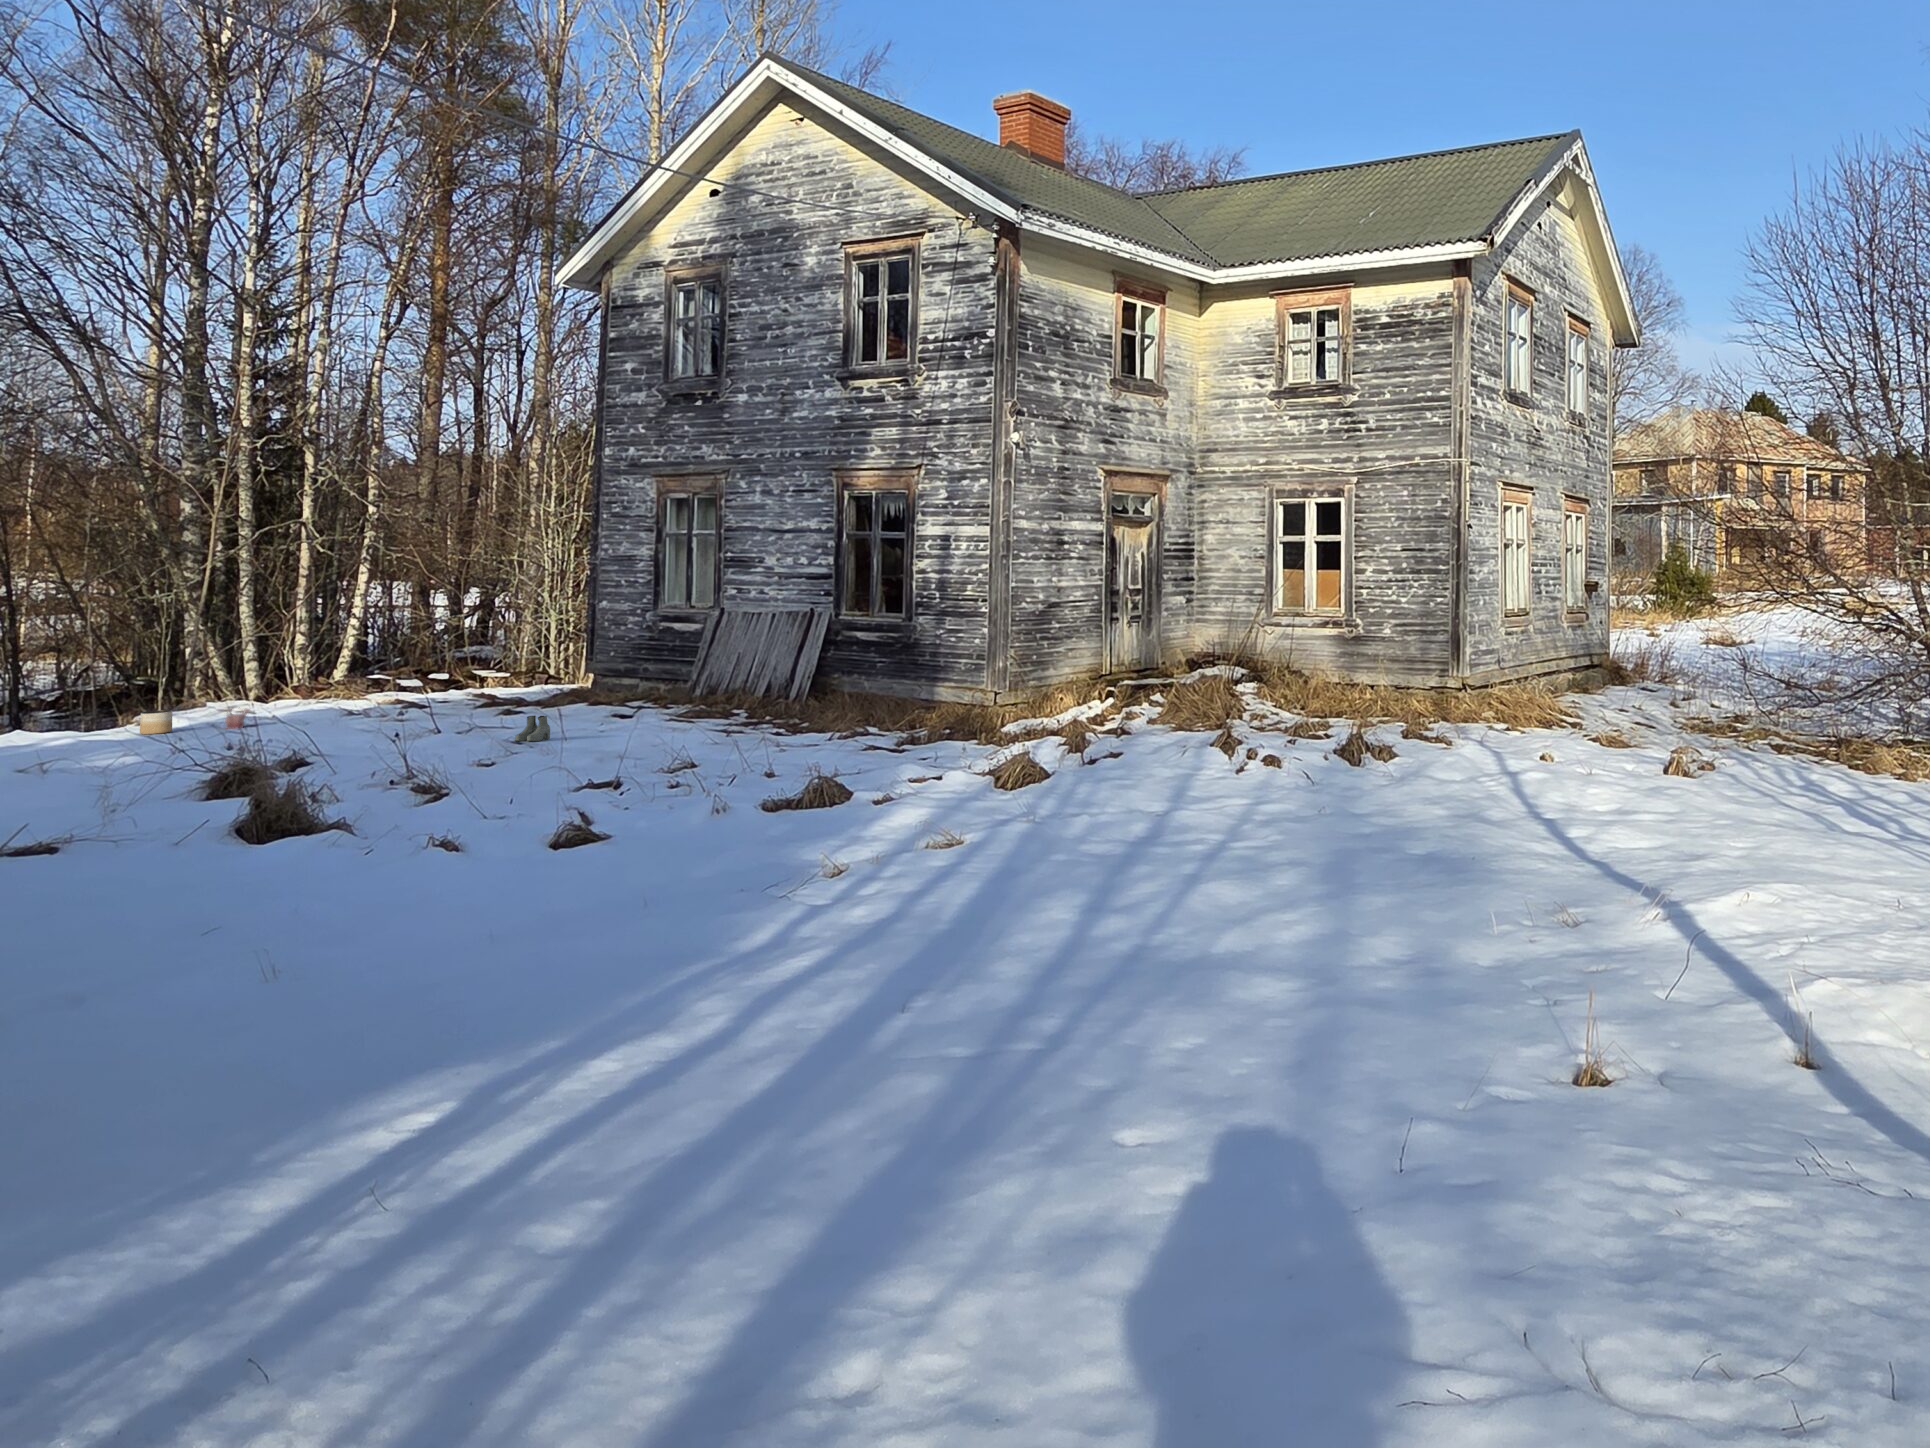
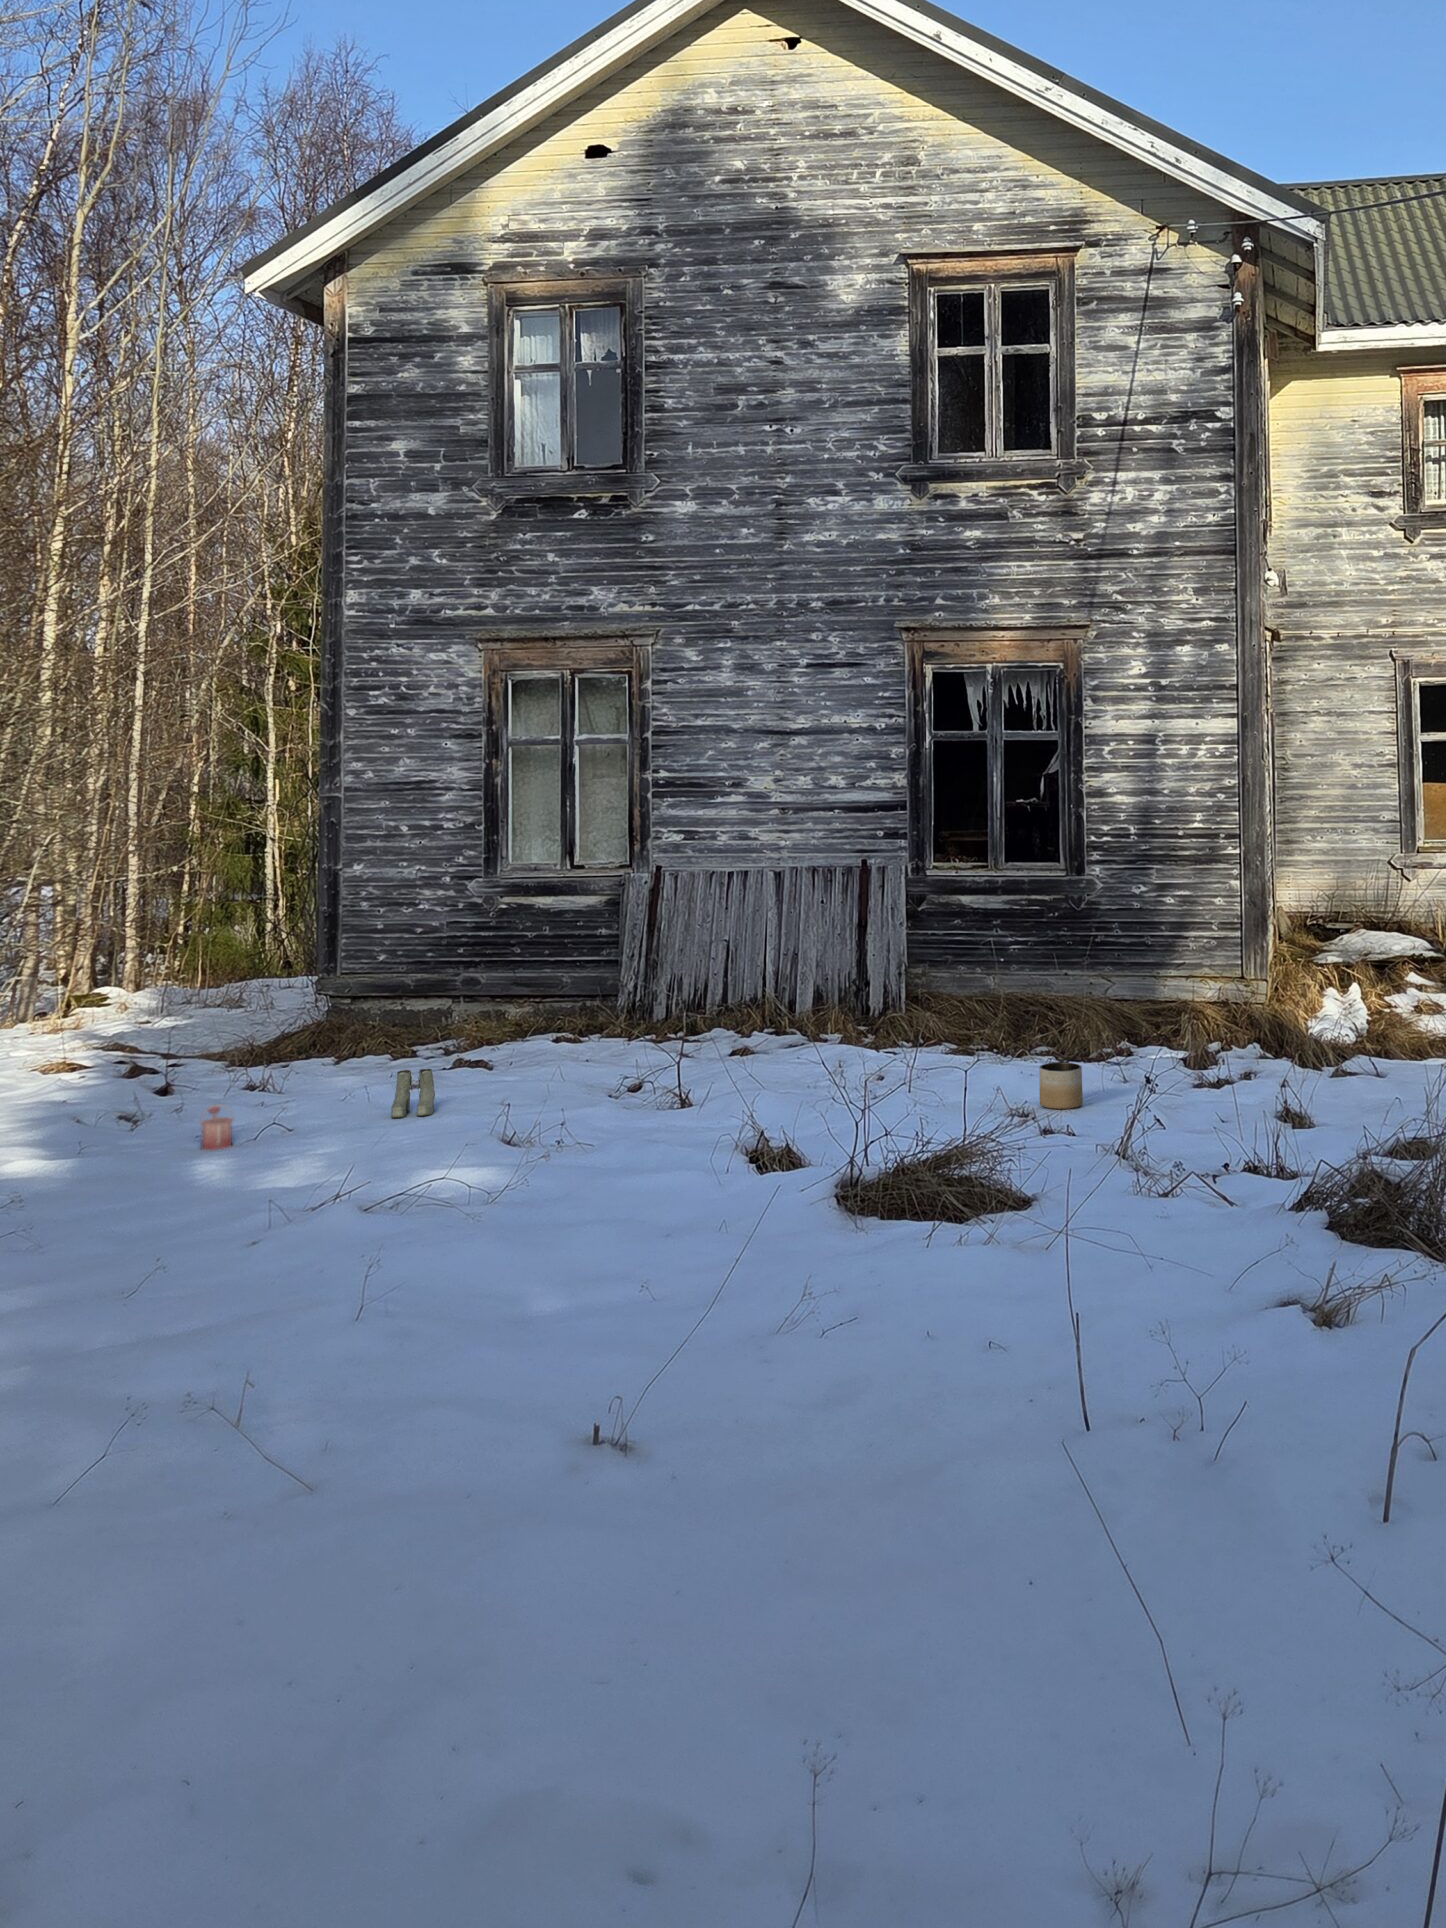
planter: present [140,710,172,735] -> present [1039,1063,1083,1110]
boots: present [515,716,550,742] -> present [391,1069,435,1118]

